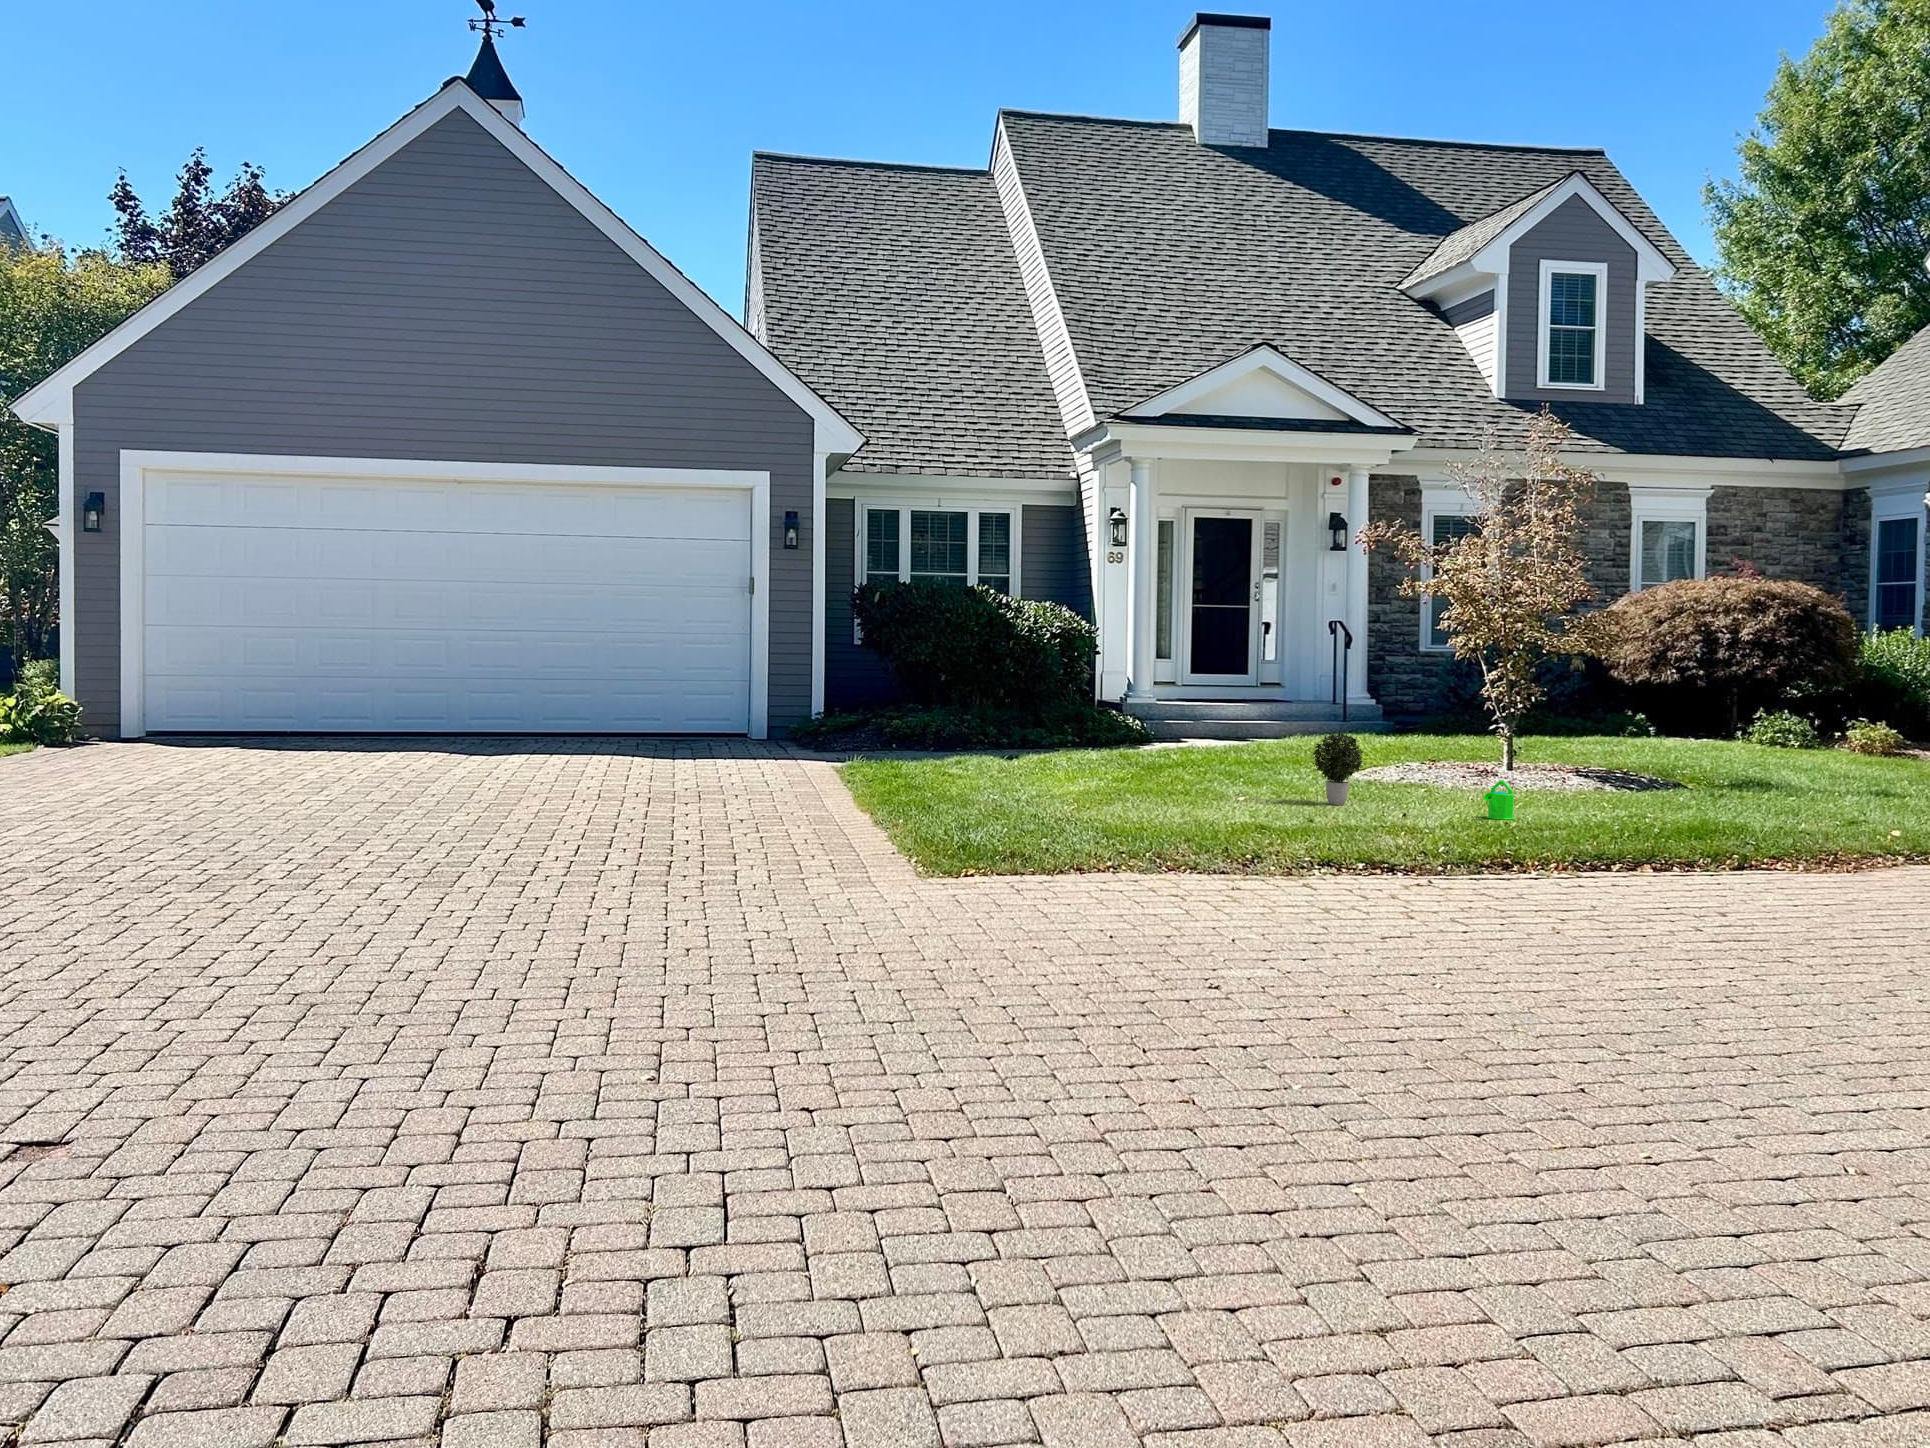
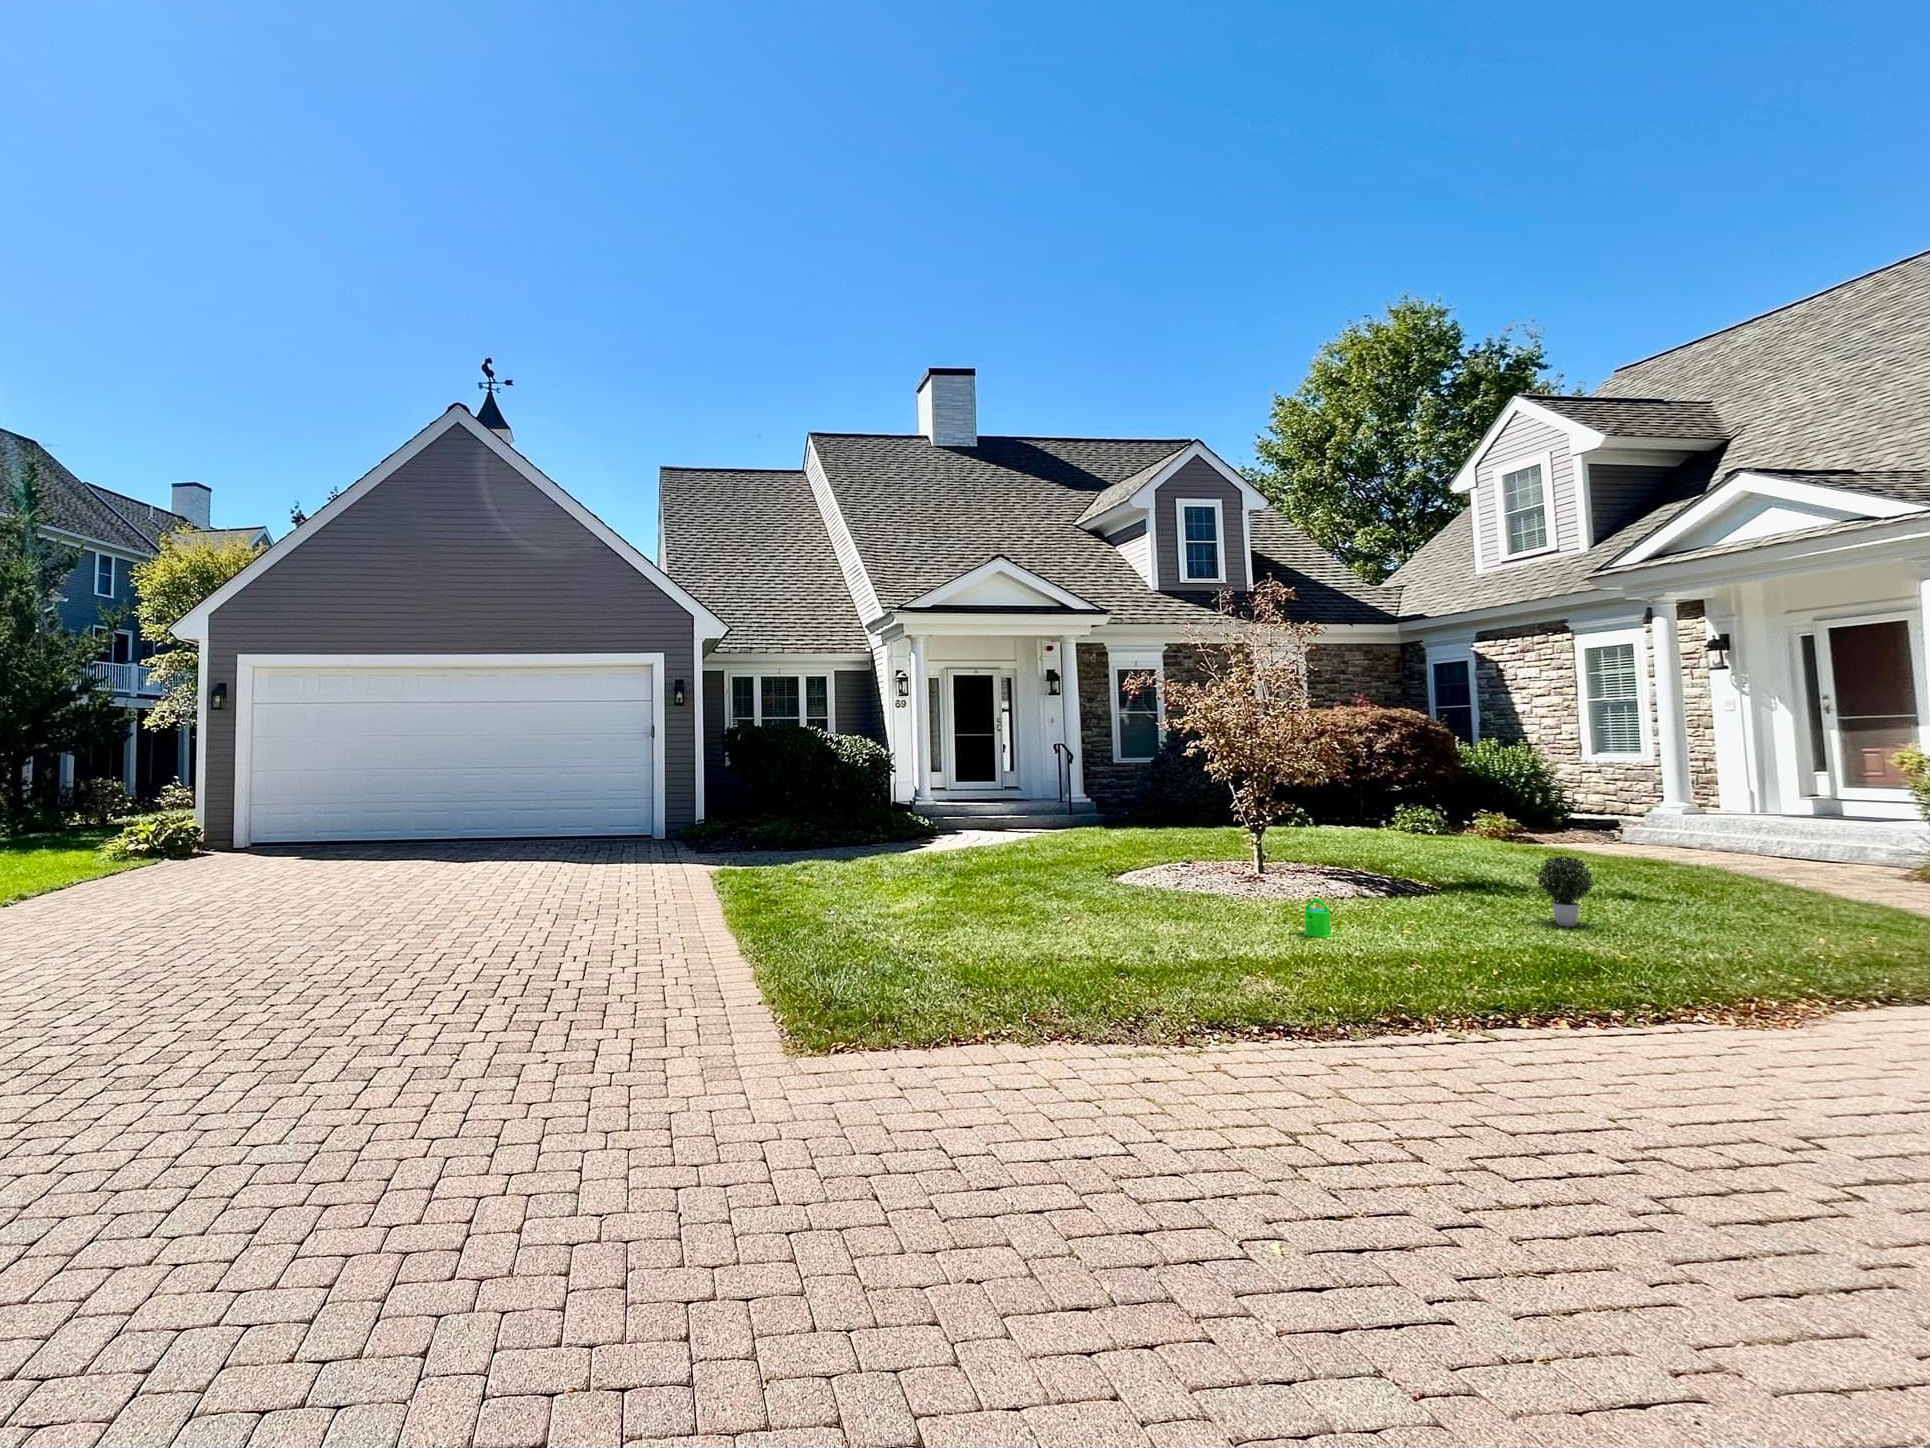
potted plant: present [1313,732,1363,805] -> present [1535,855,1594,926]

